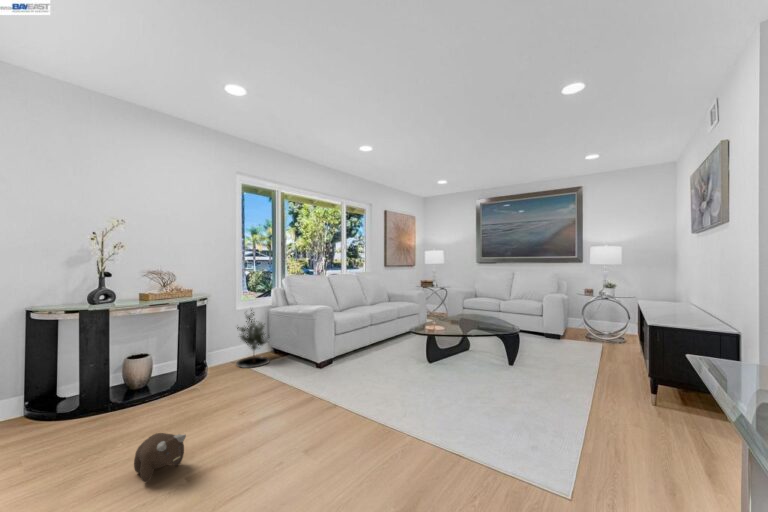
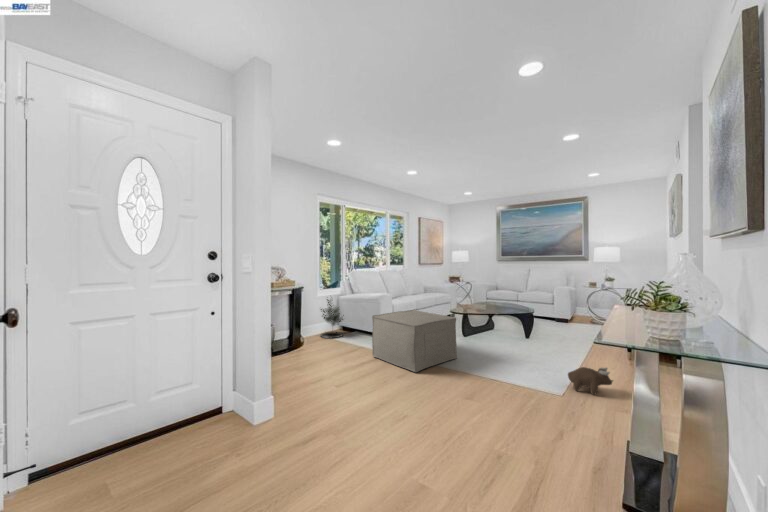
ottoman: none [292,329,412,431] -> present [372,310,457,372]
plush toy: present [134,433,186,482] -> present [568,367,613,395]

